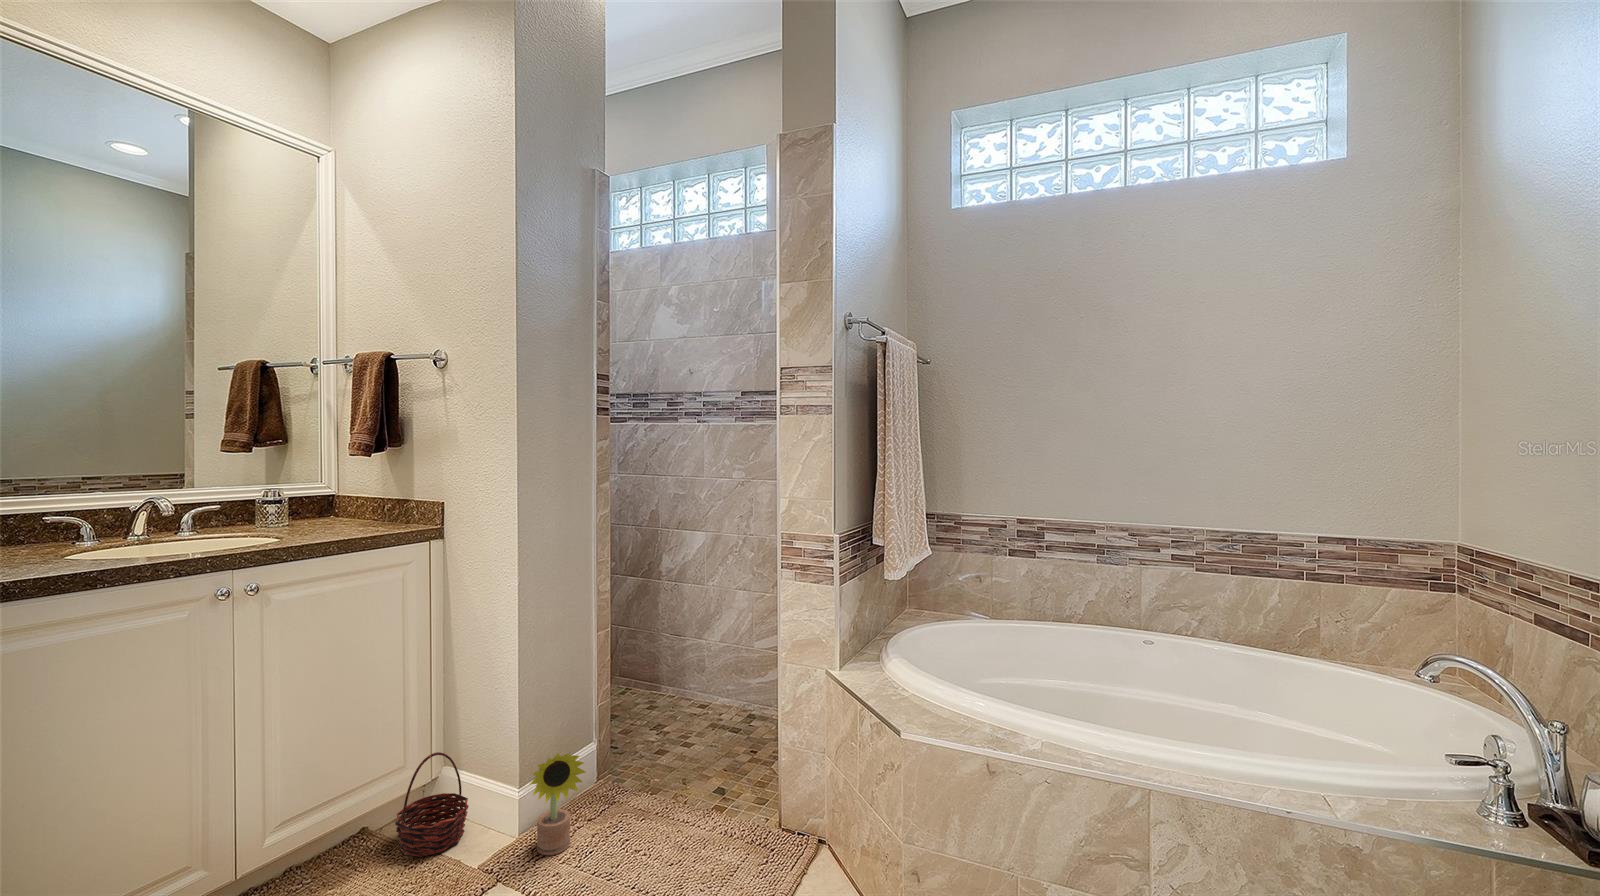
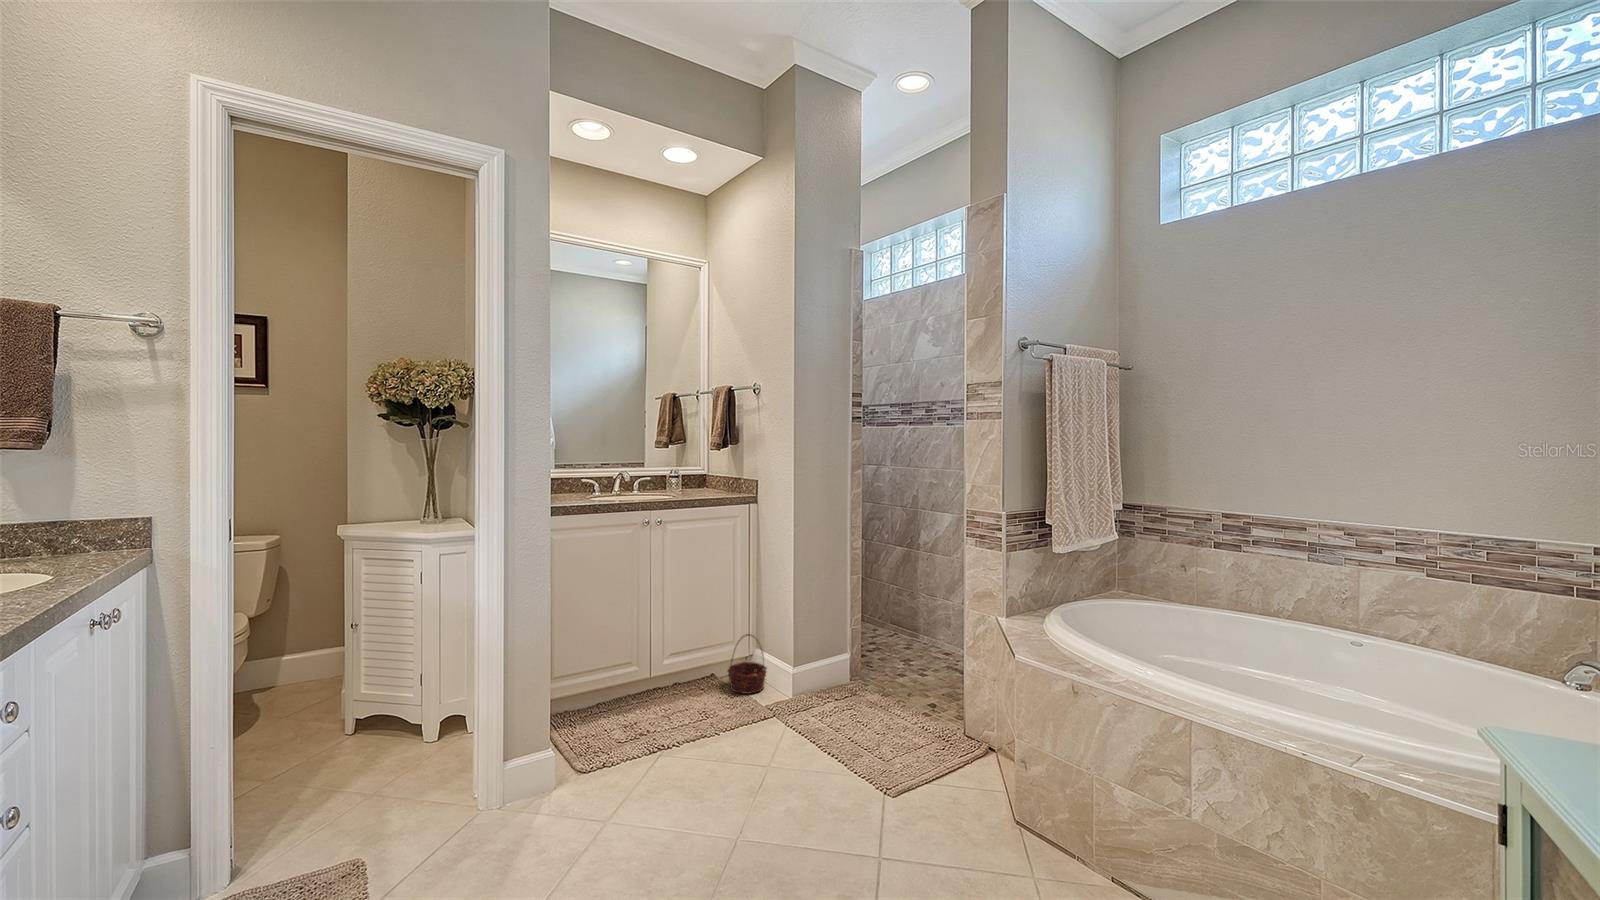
decorative plant: present [530,753,586,855] -> none [794,644,830,711]

